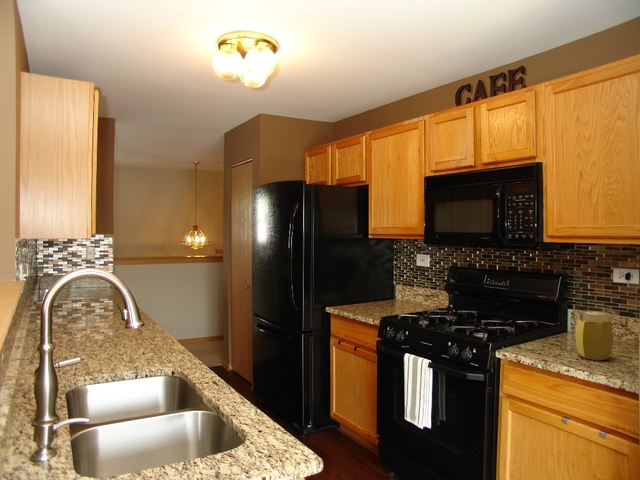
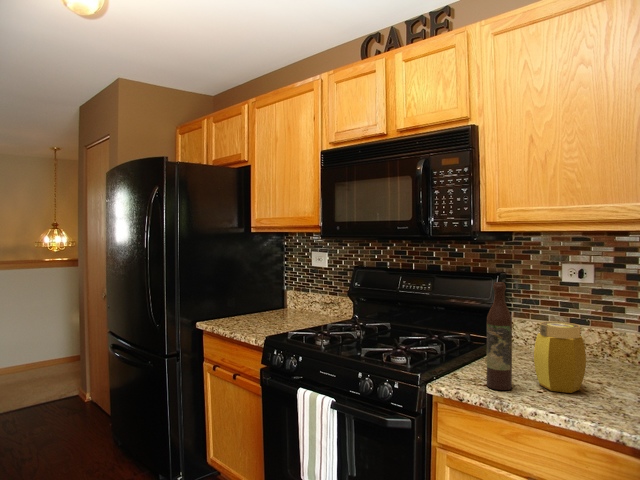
wine bottle: none [539,282,557,356] -> present [487,282,512,390]

